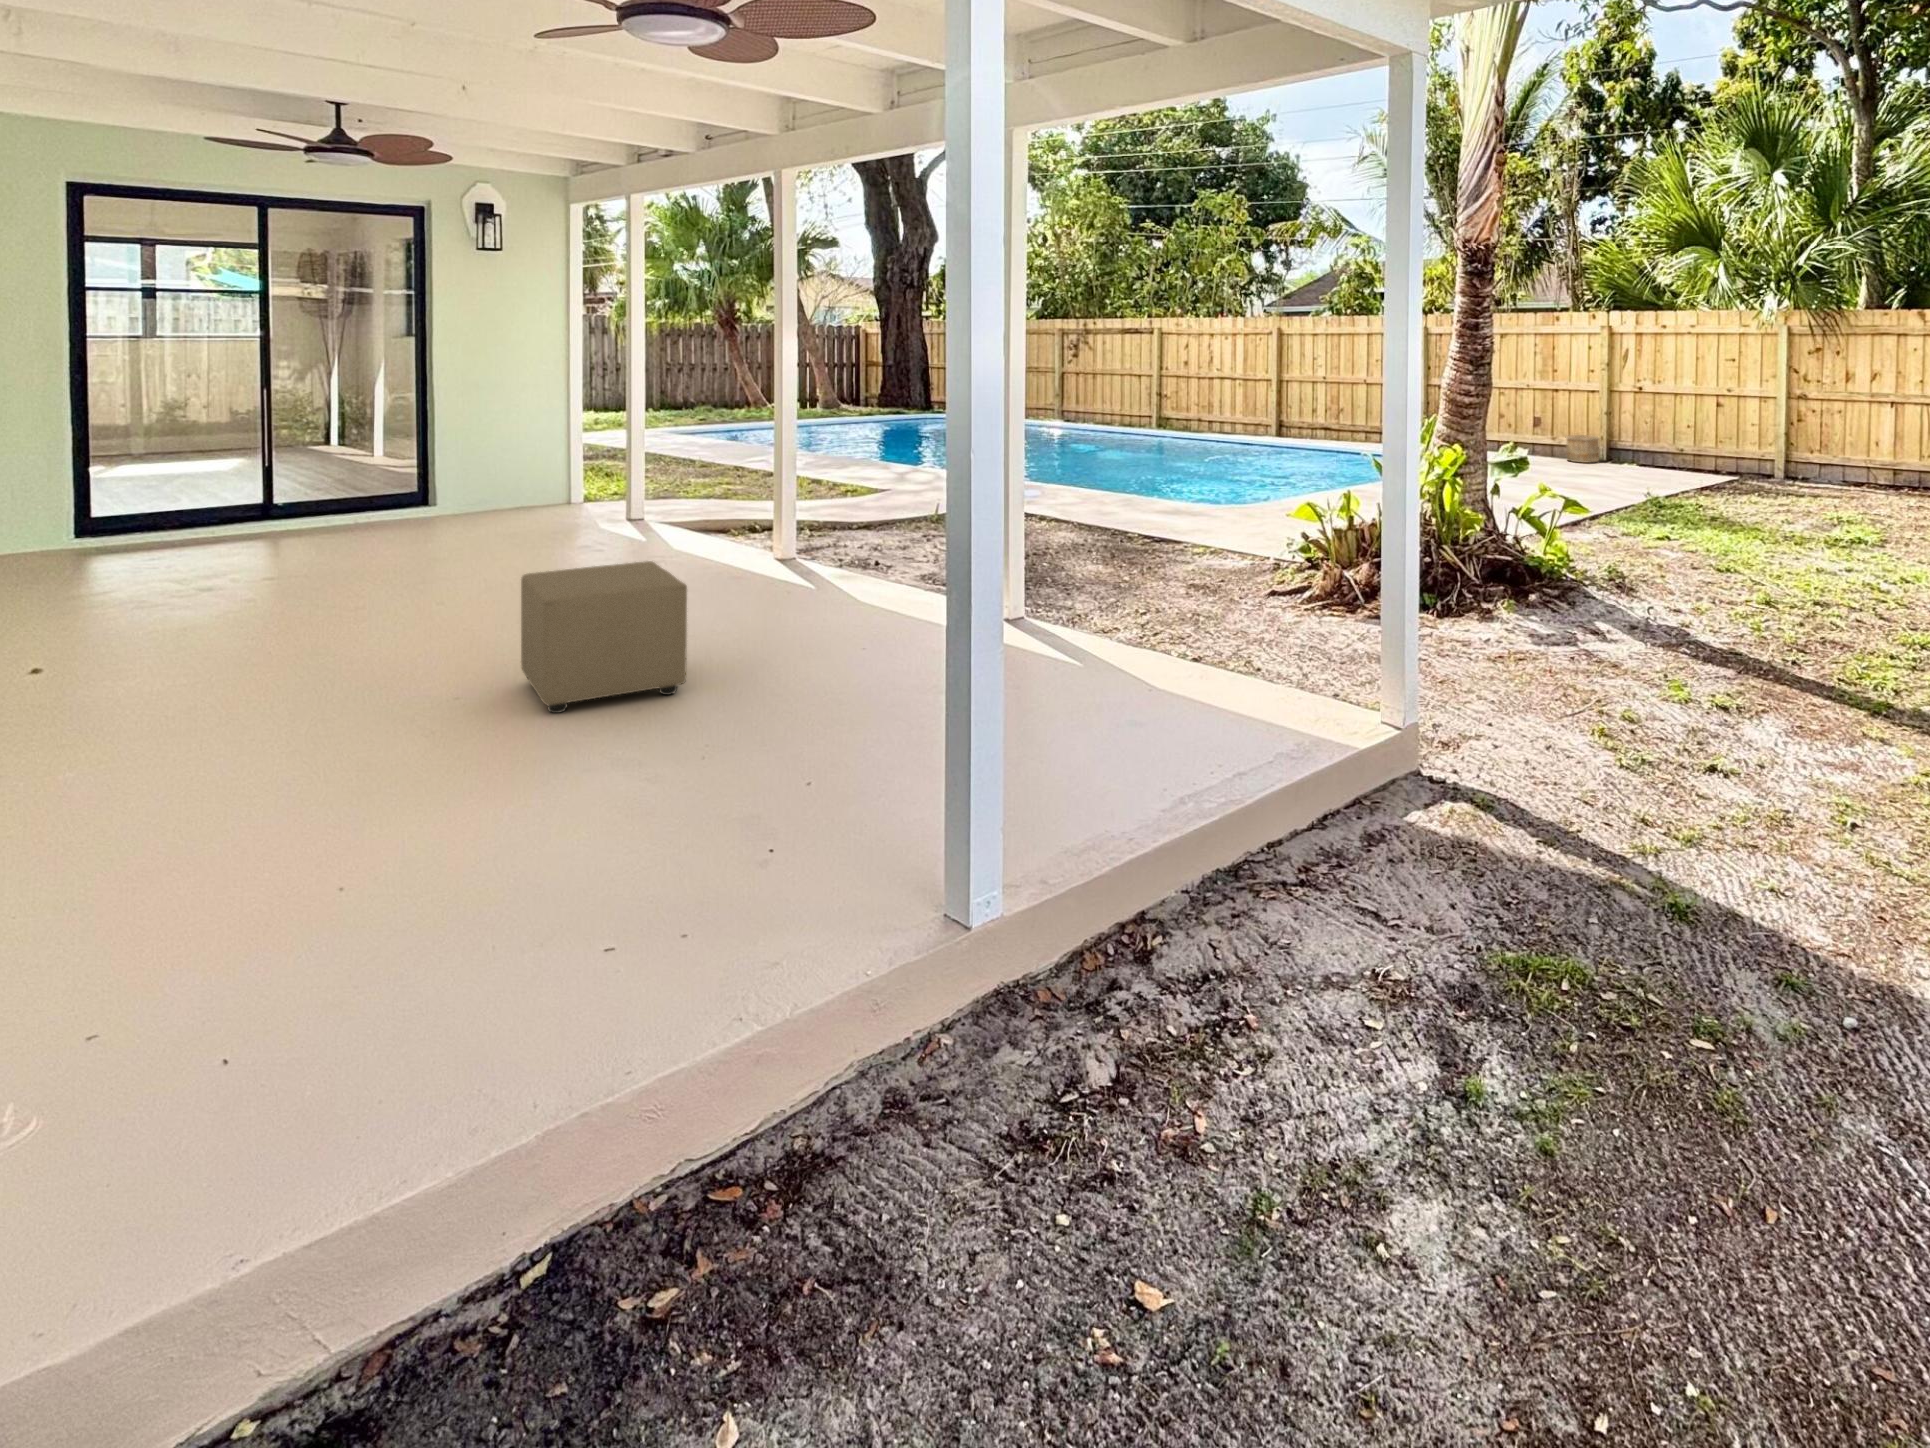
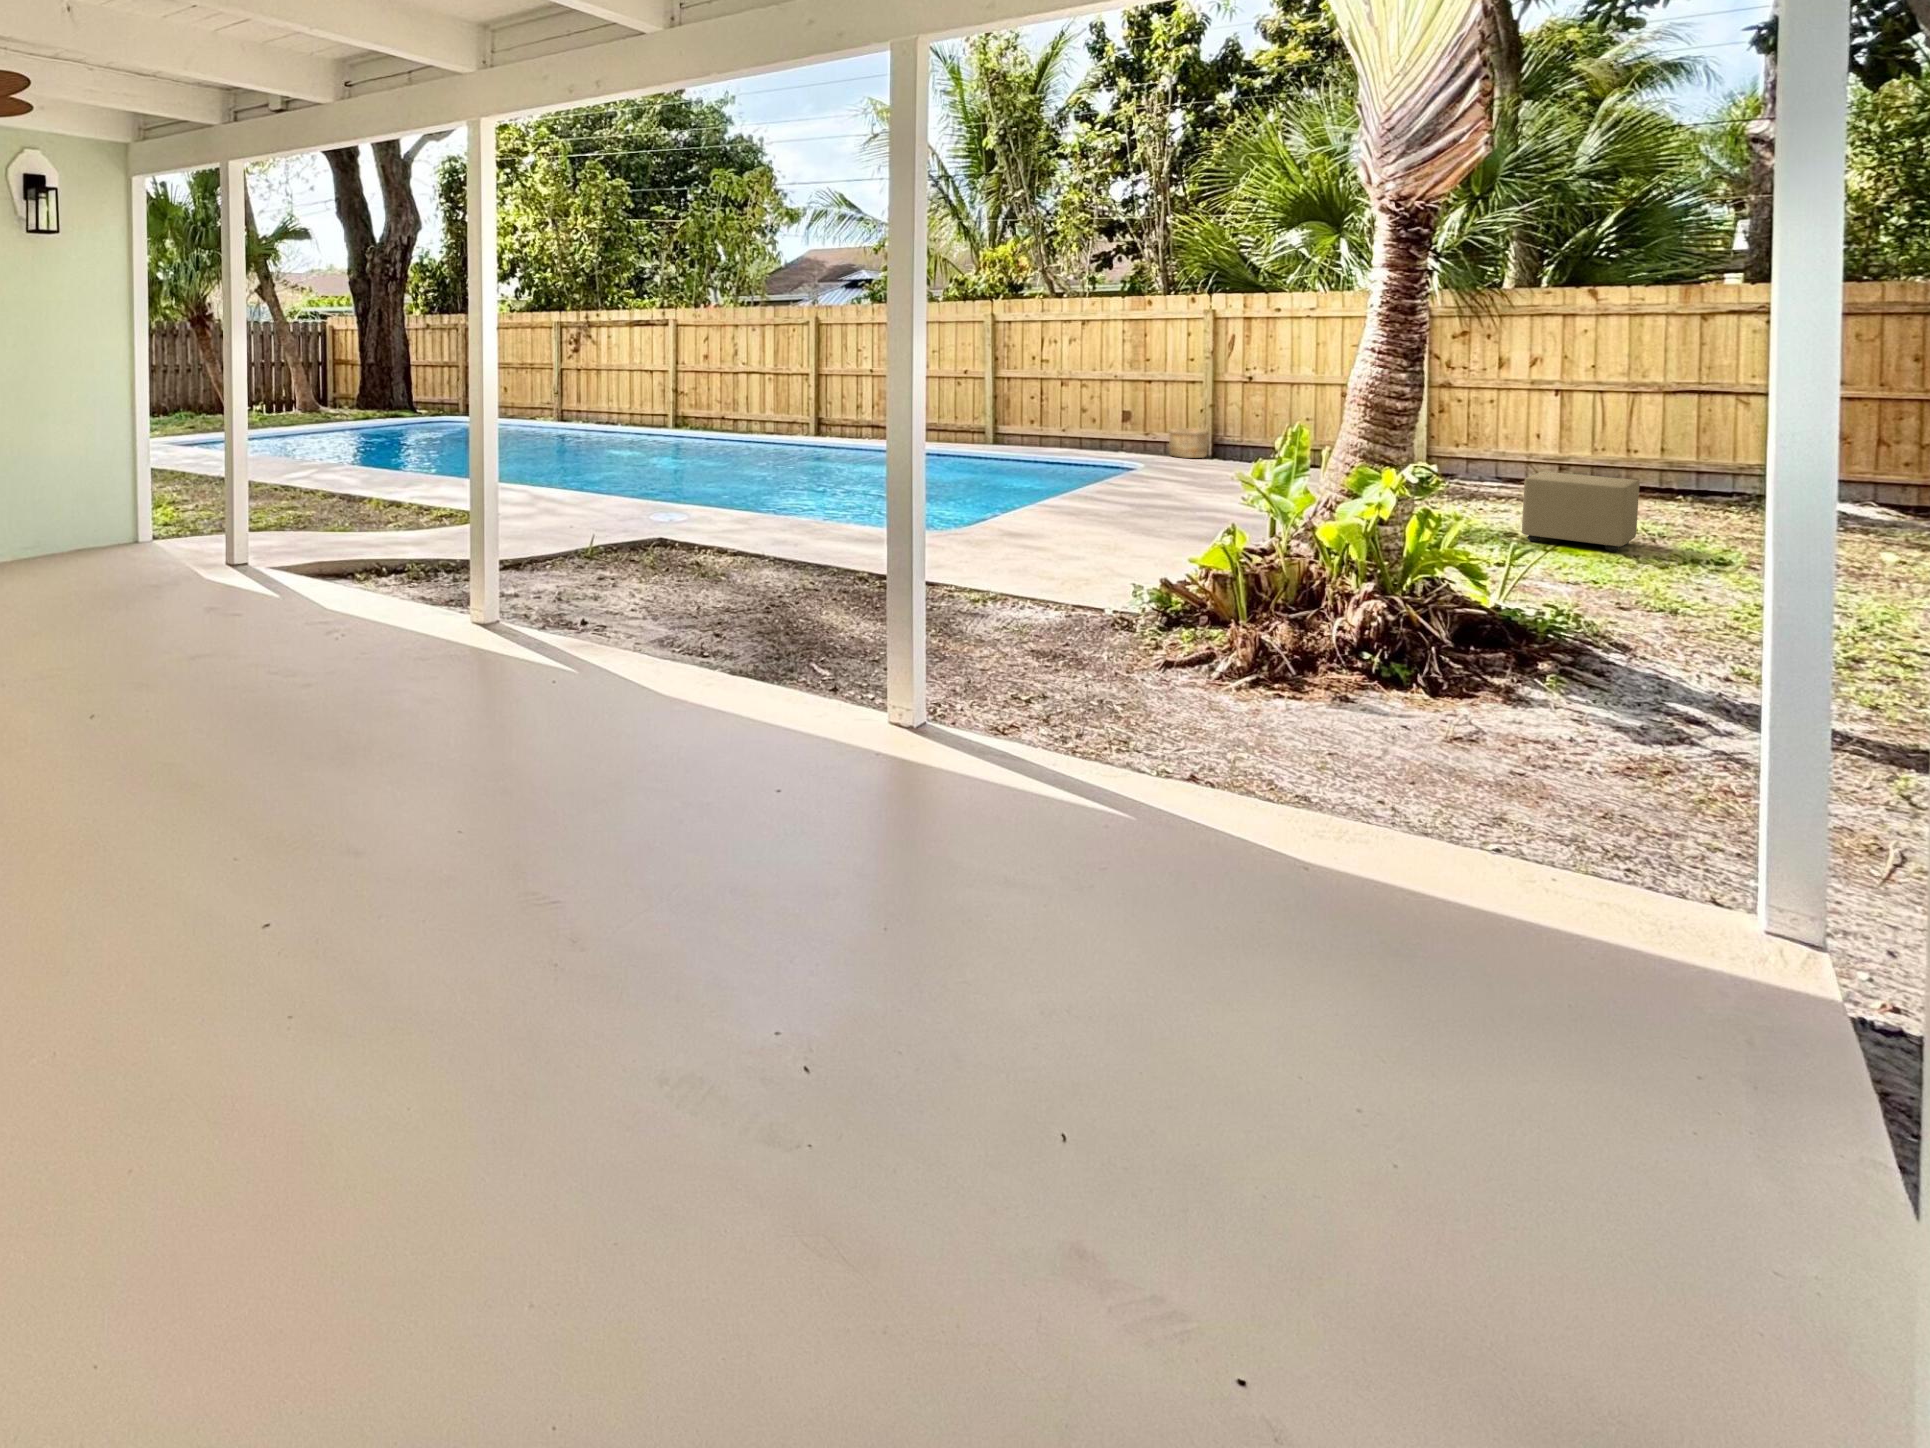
ottoman: present [521,561,687,713] -> present [1522,472,1640,552]

